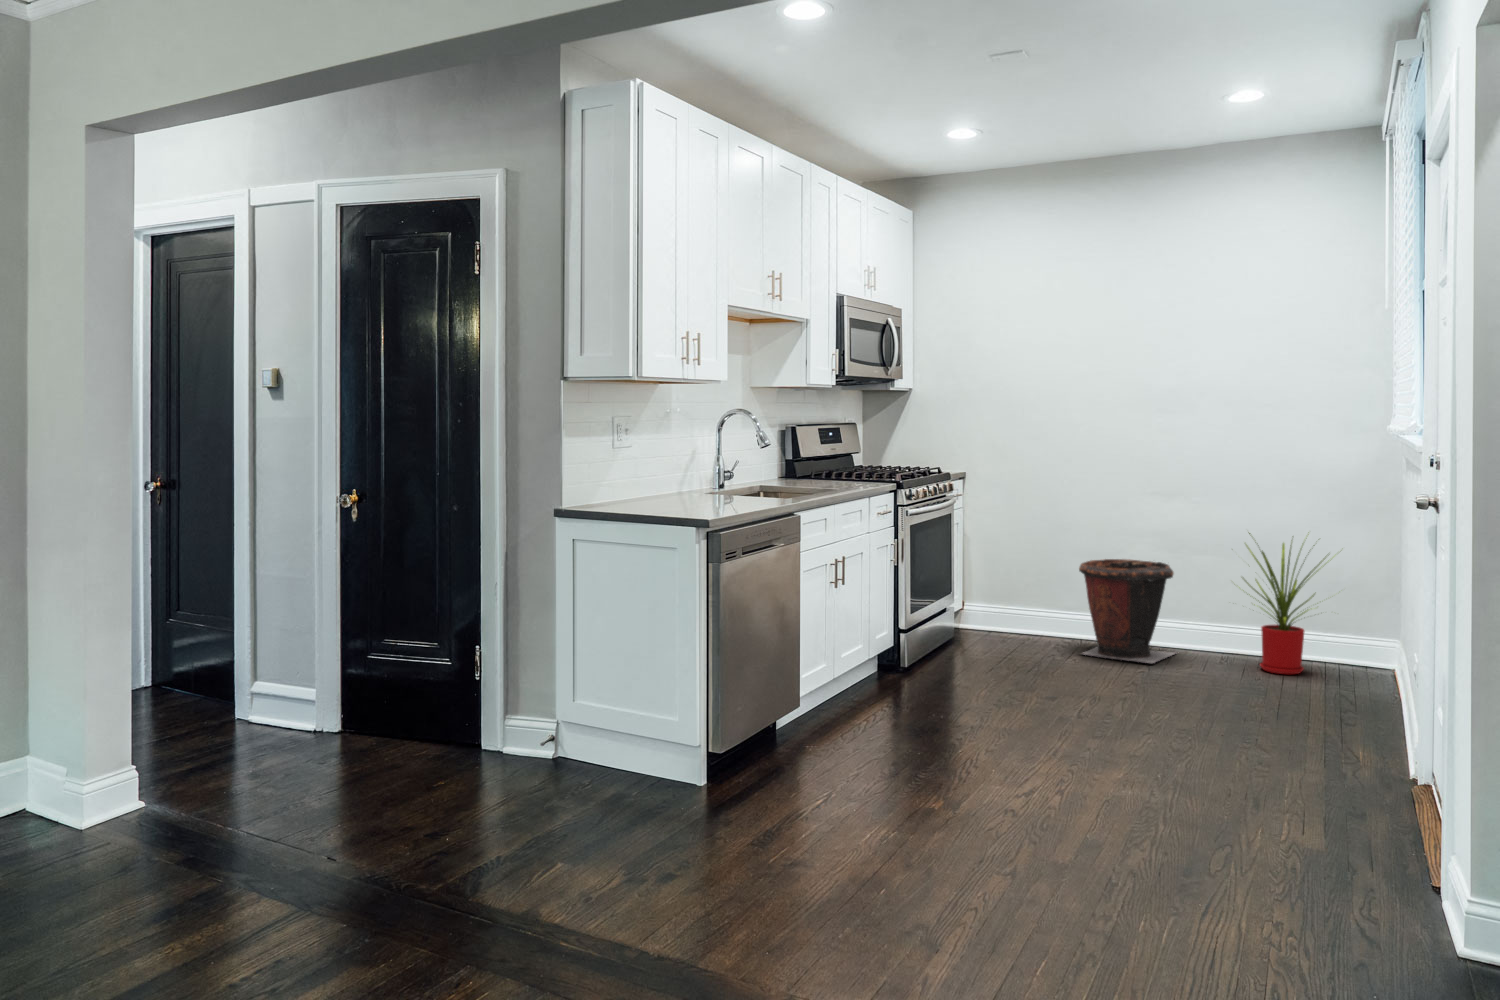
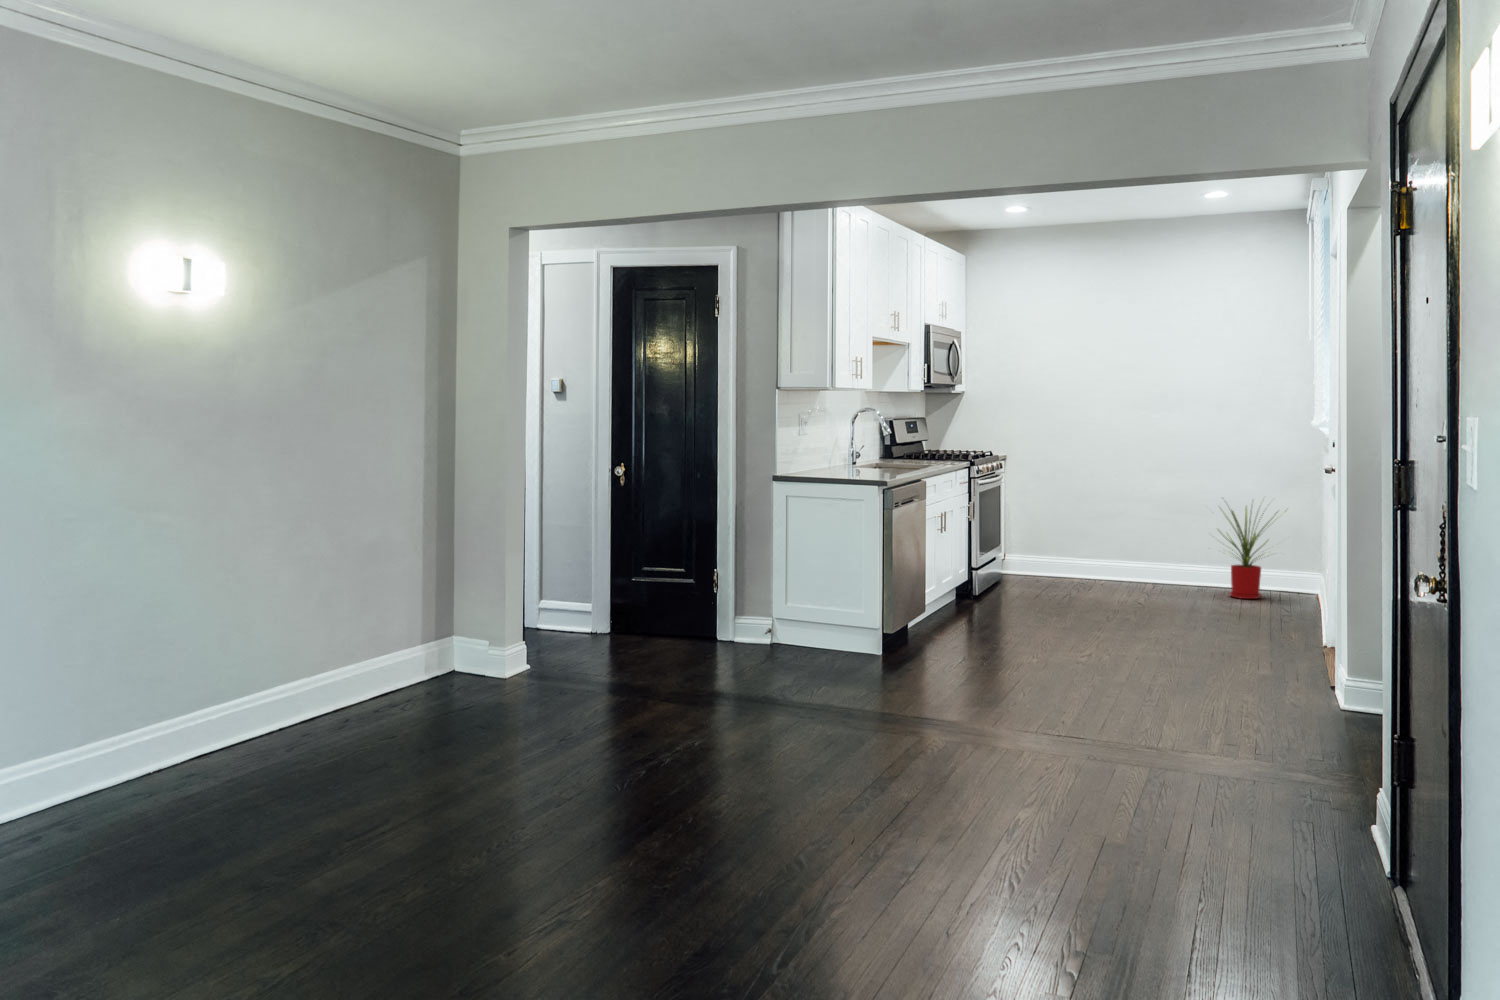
trash can: present [1079,559,1175,663] -> none [1098,519,1170,594]

